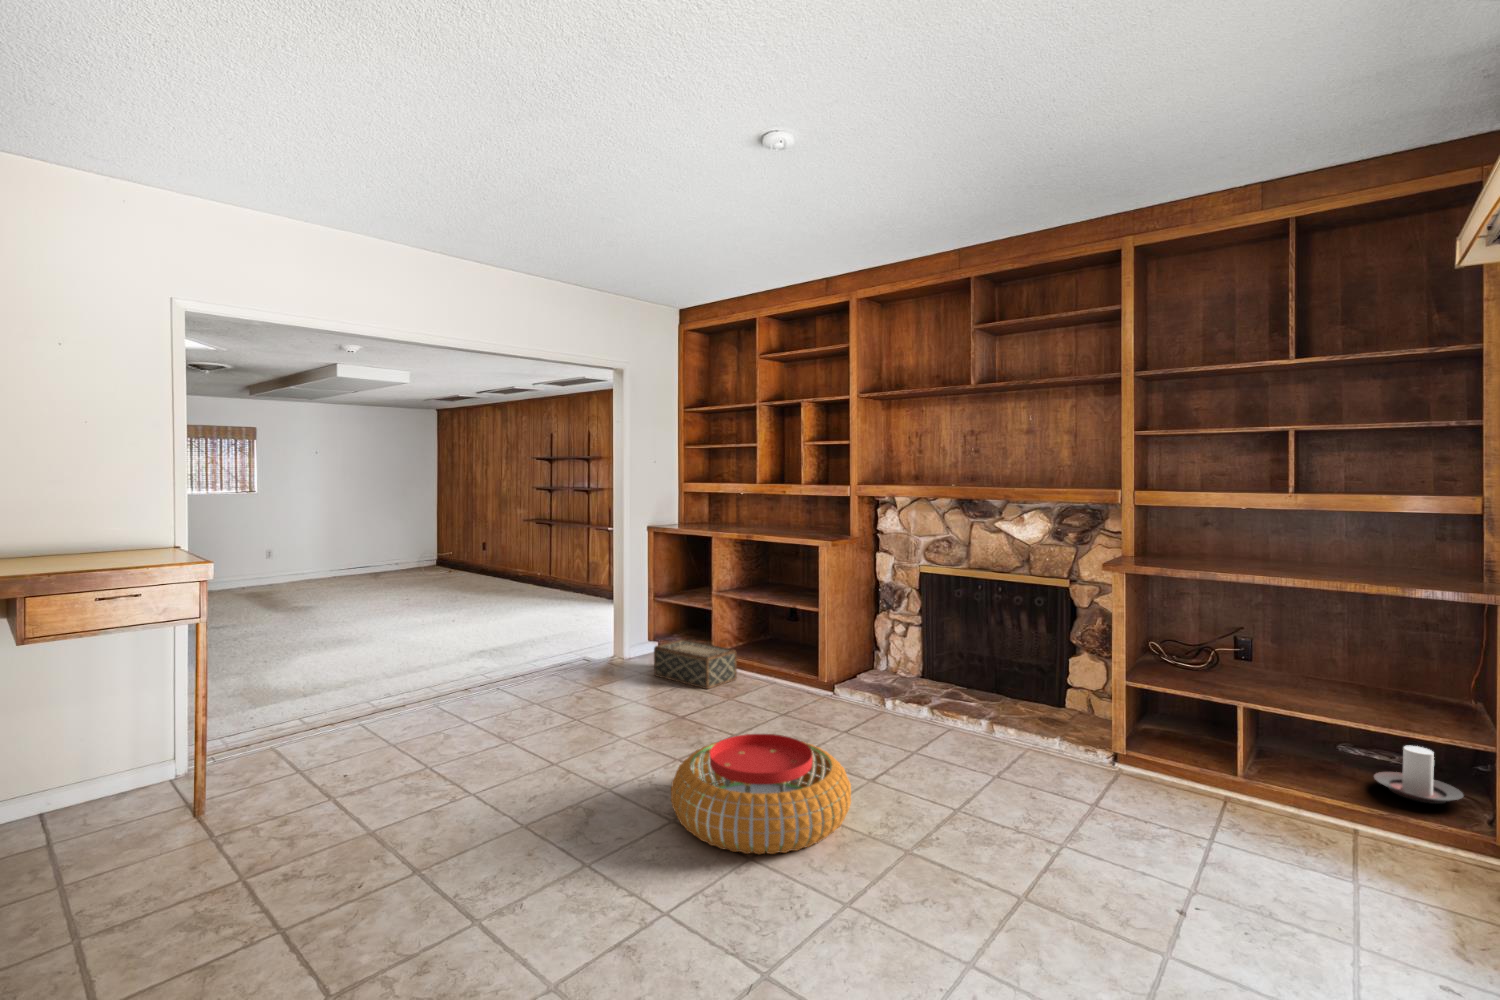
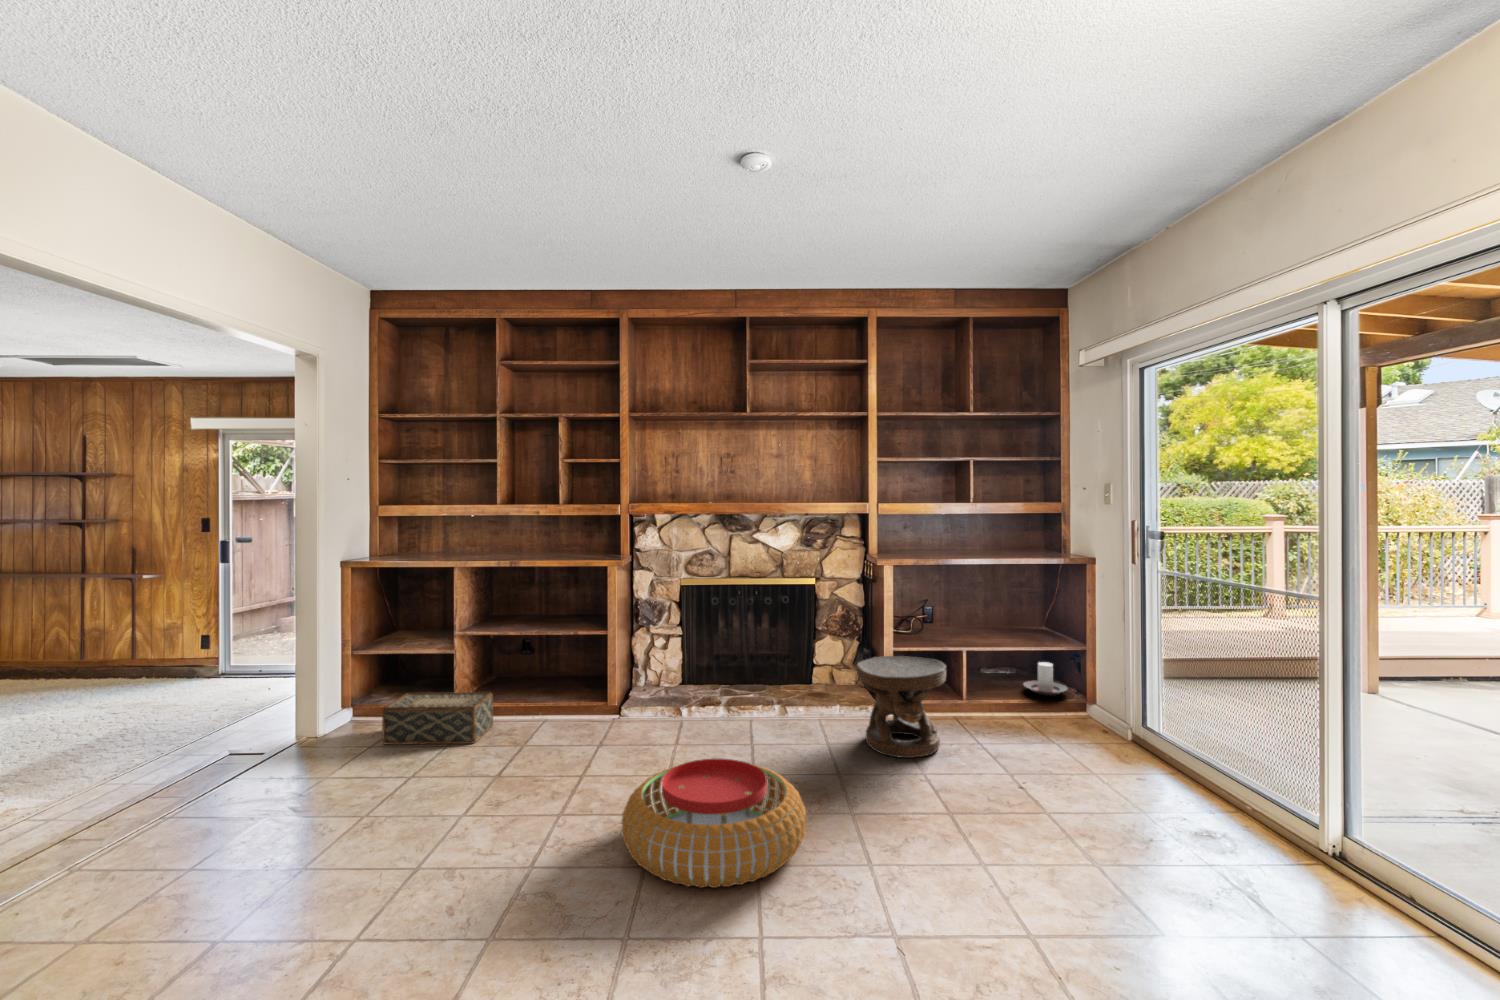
side table: none [1038,683,1169,818] -> present [857,656,946,758]

